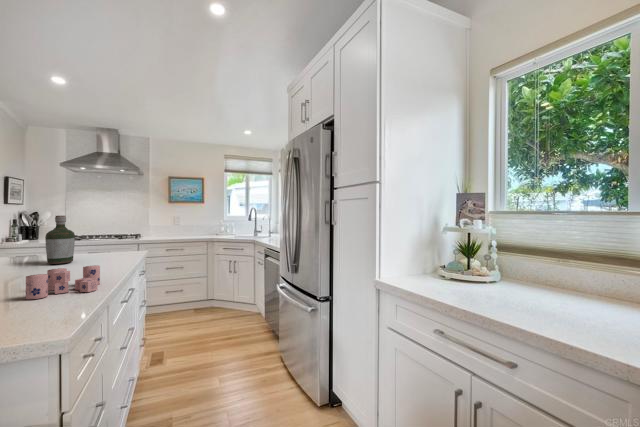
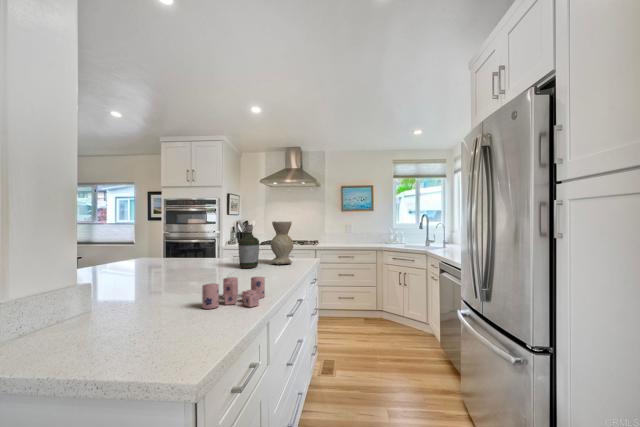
vase: none [90,212,119,258] -> present [271,221,293,264]

